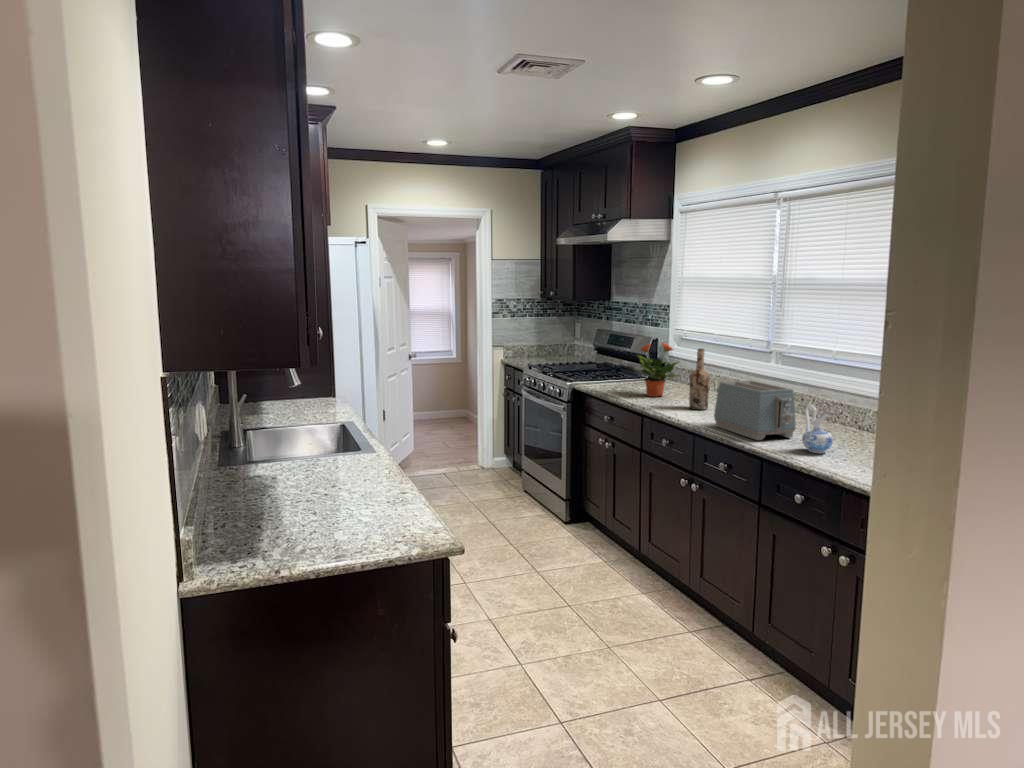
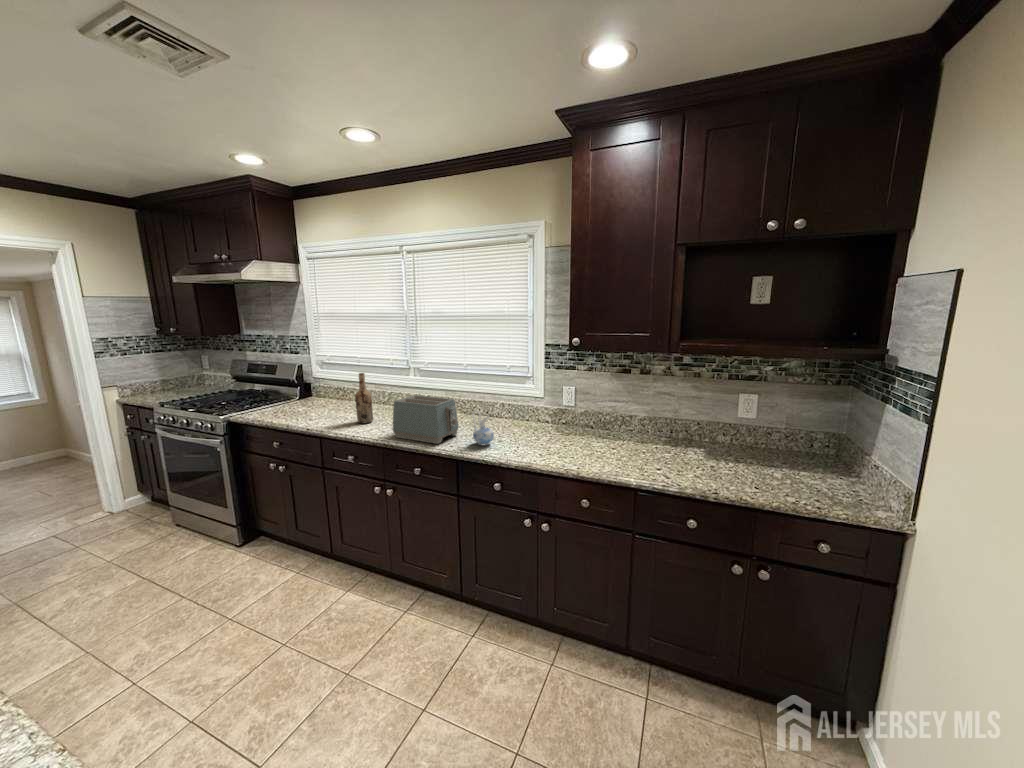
potted plant: present [633,343,679,397] -> none [293,370,336,418]

